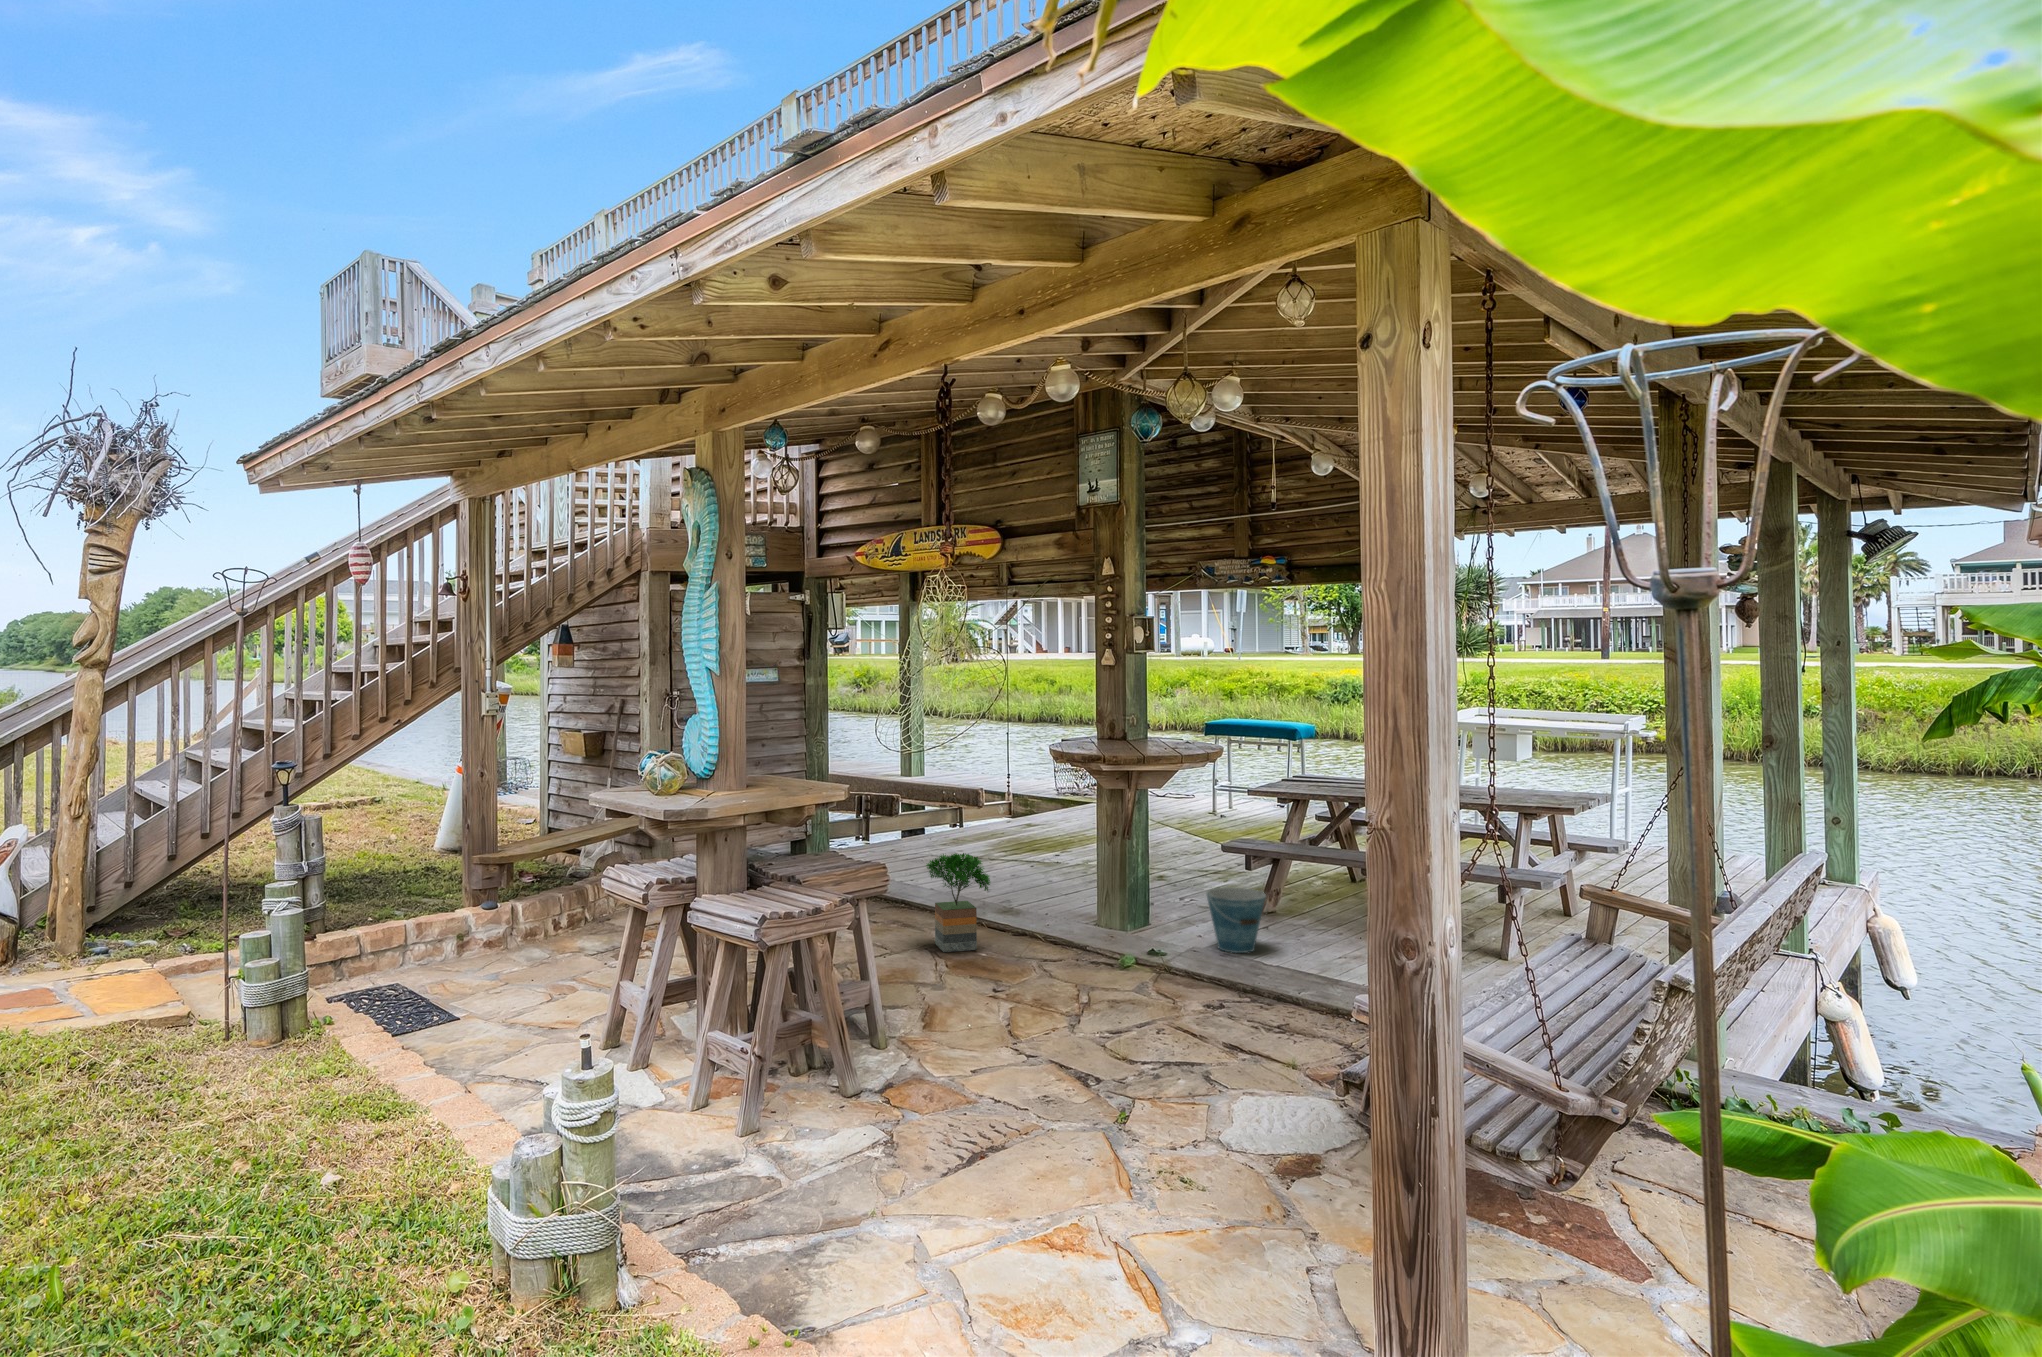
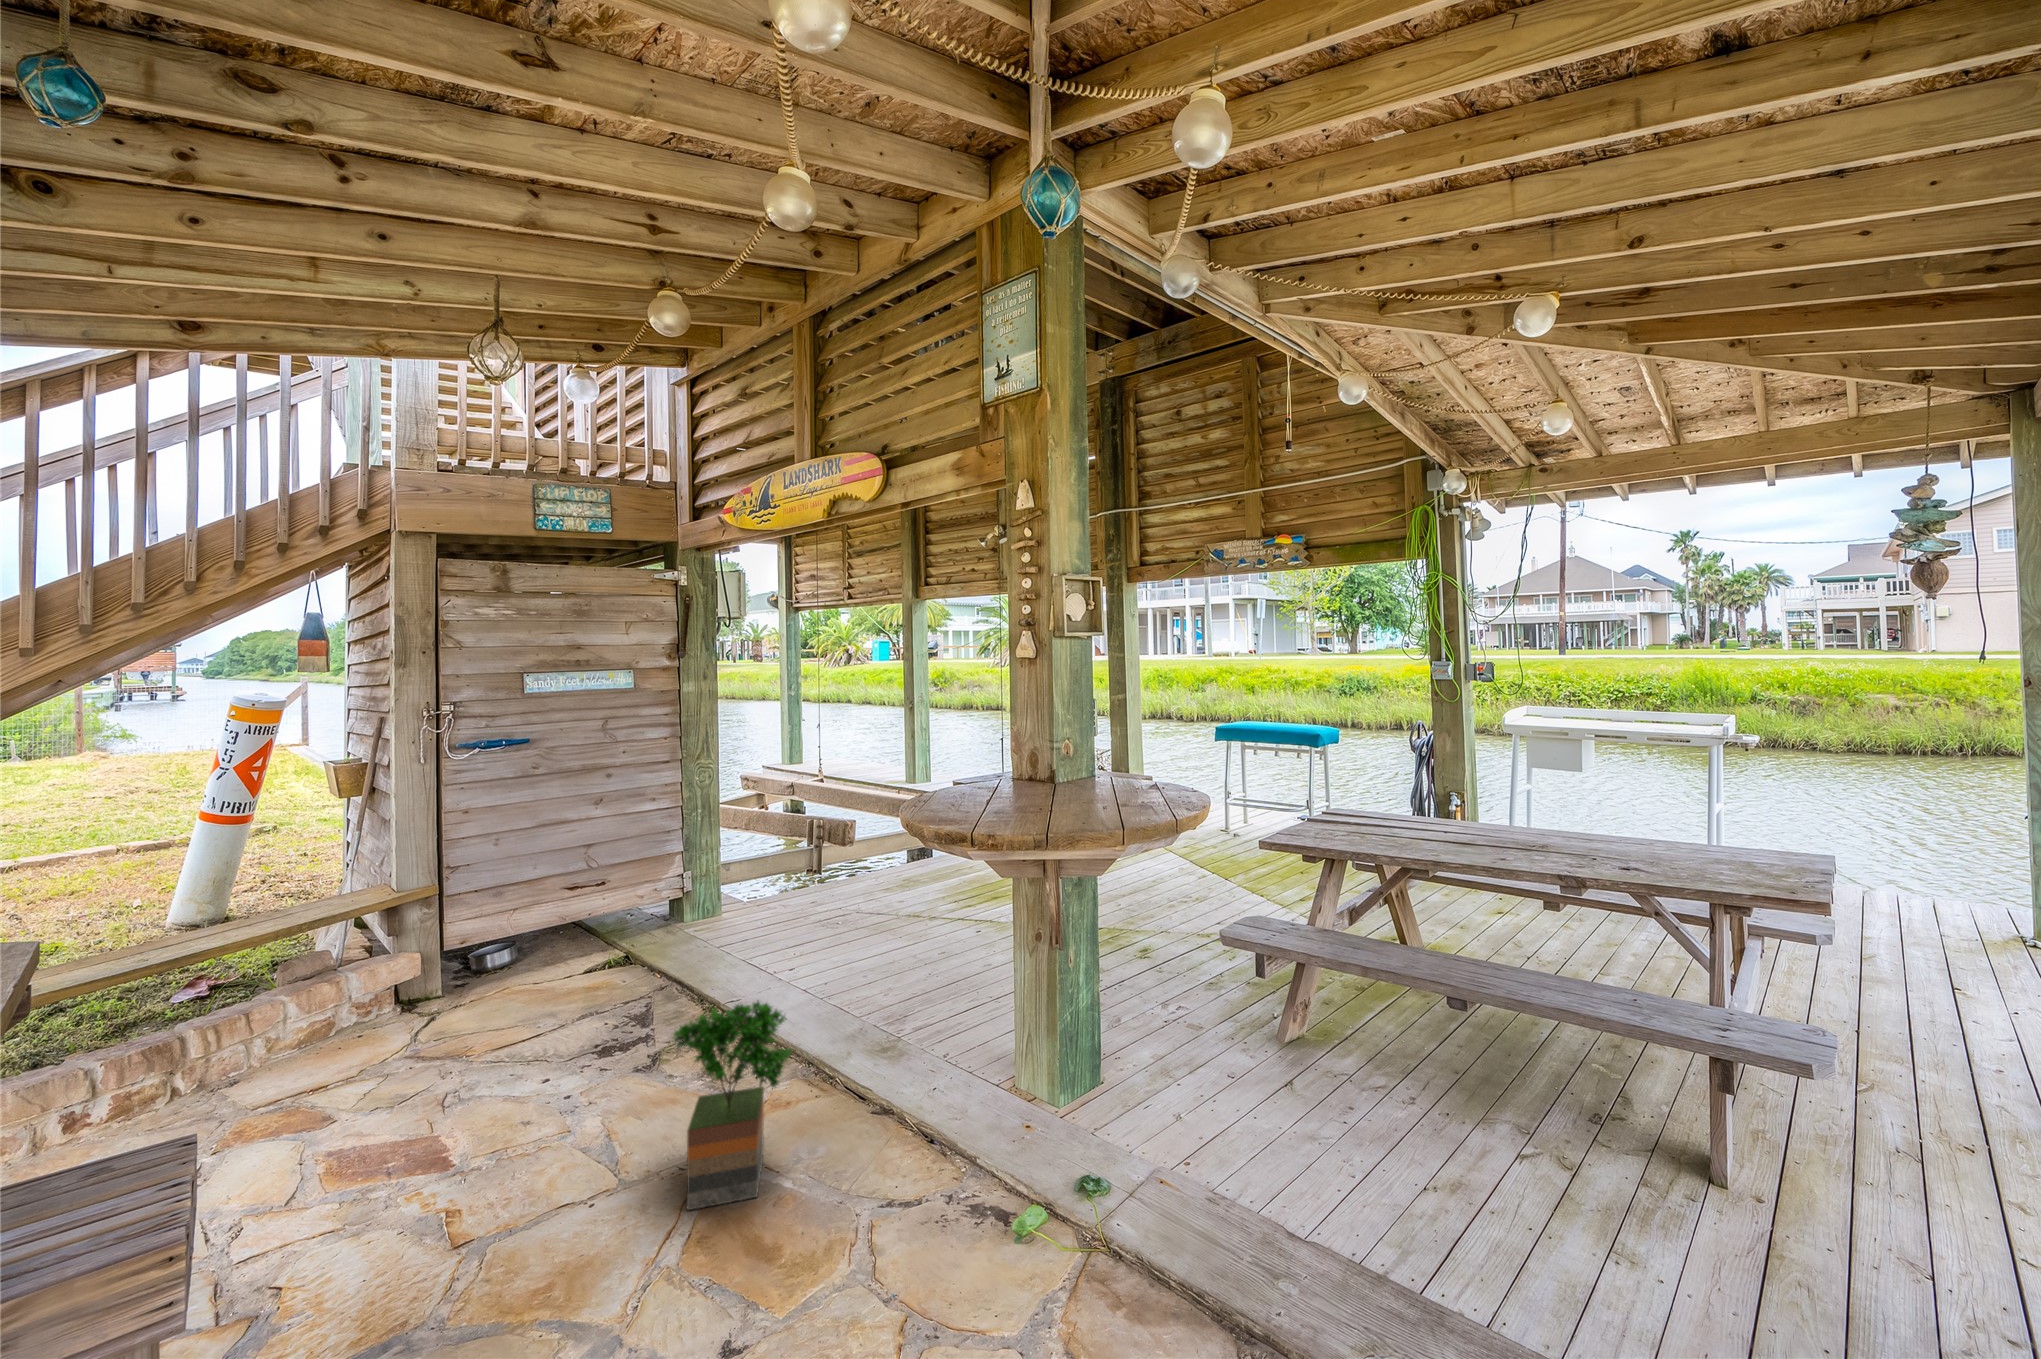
bucket: present [1206,887,1266,953] -> none [1182,1055,1293,1204]

